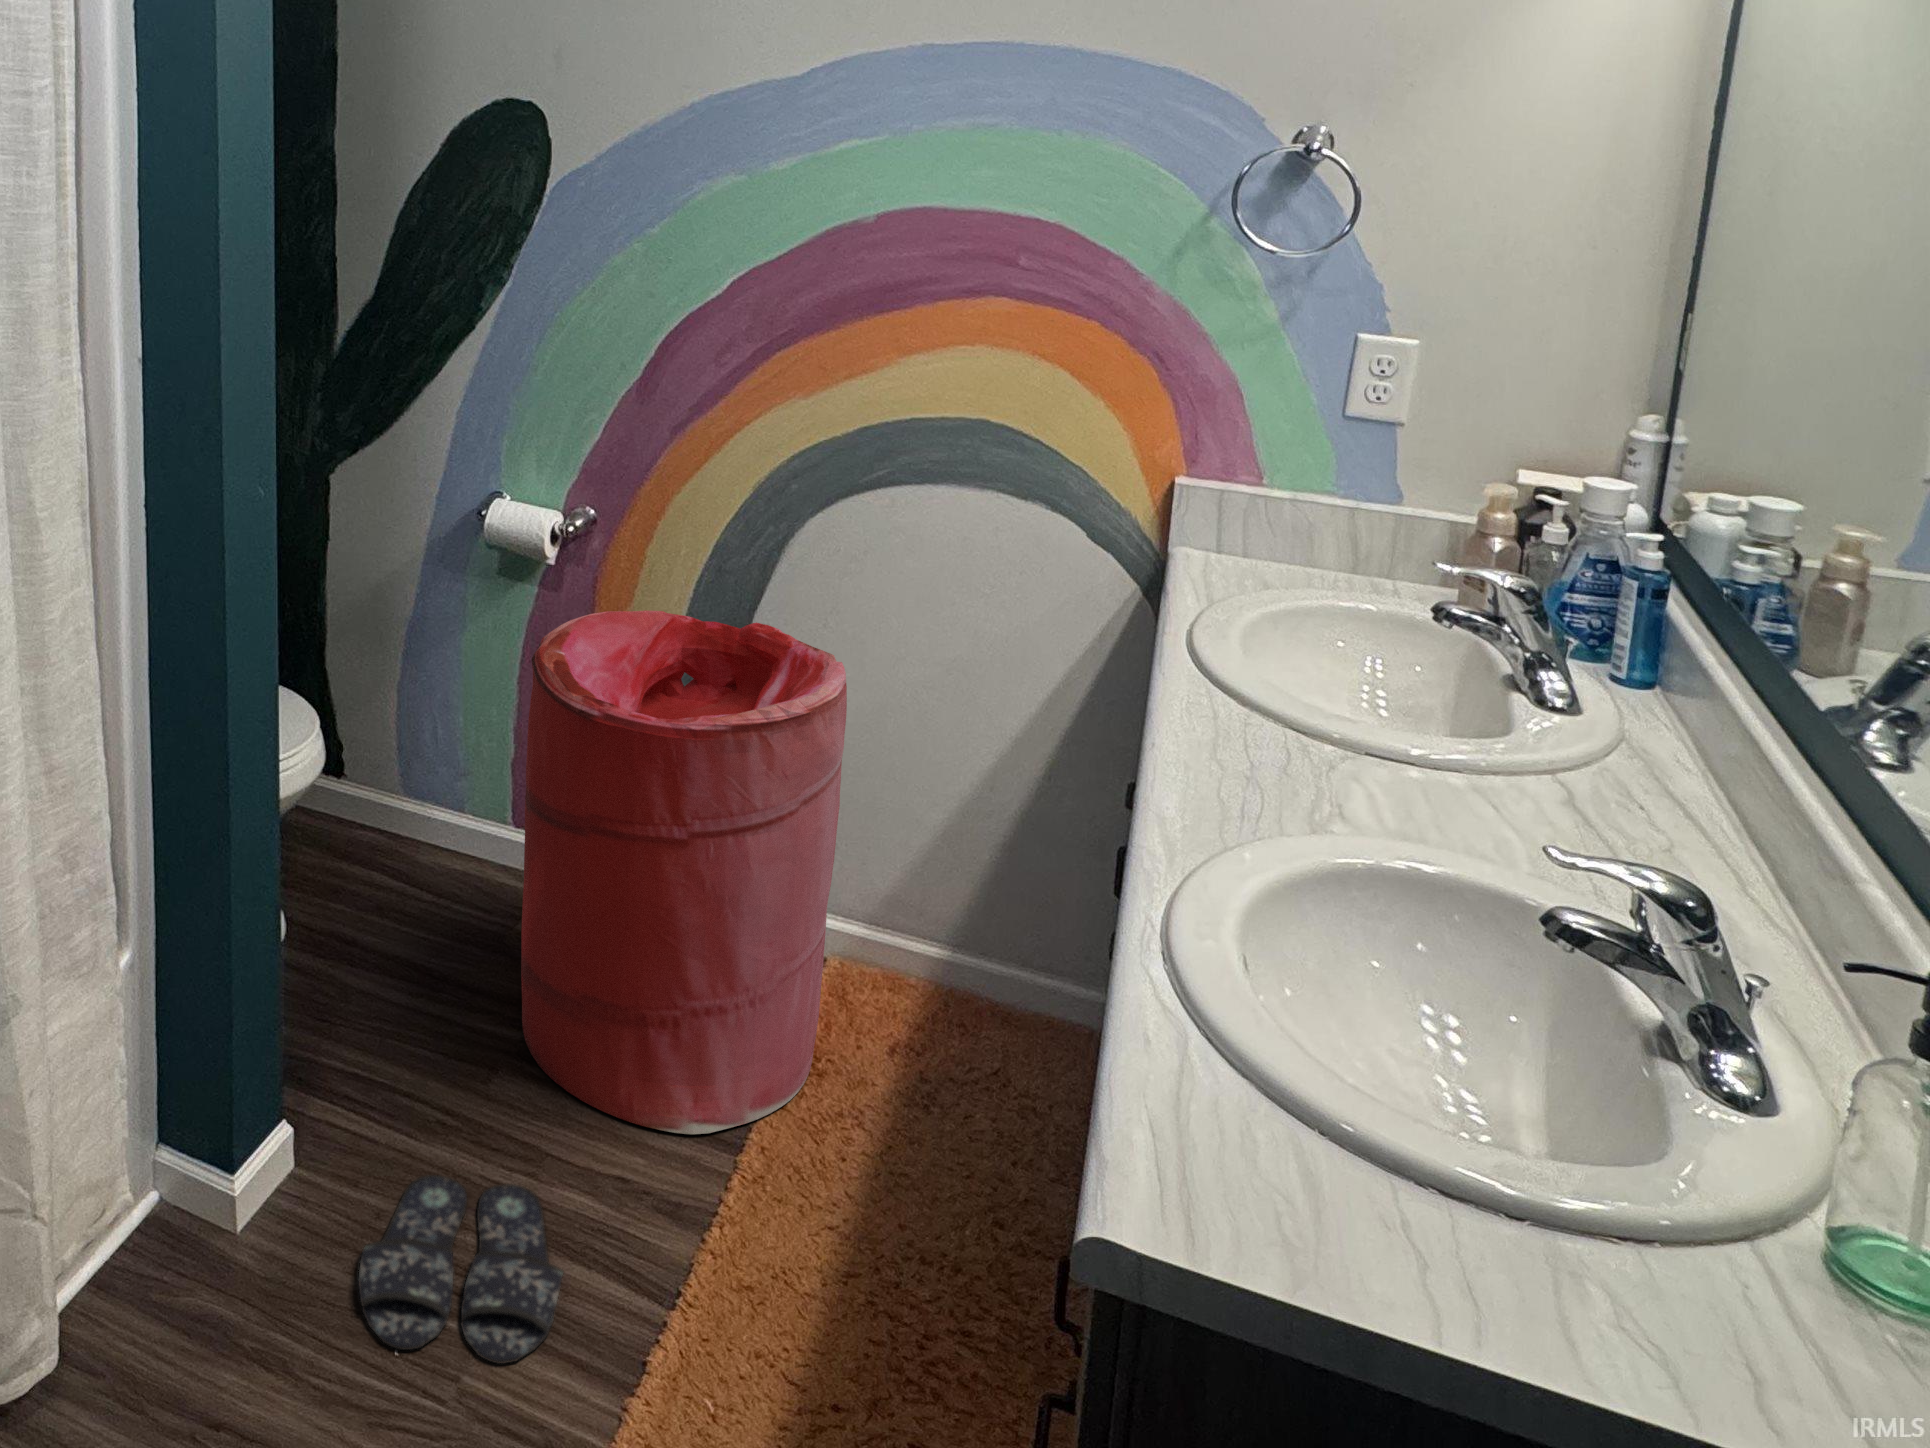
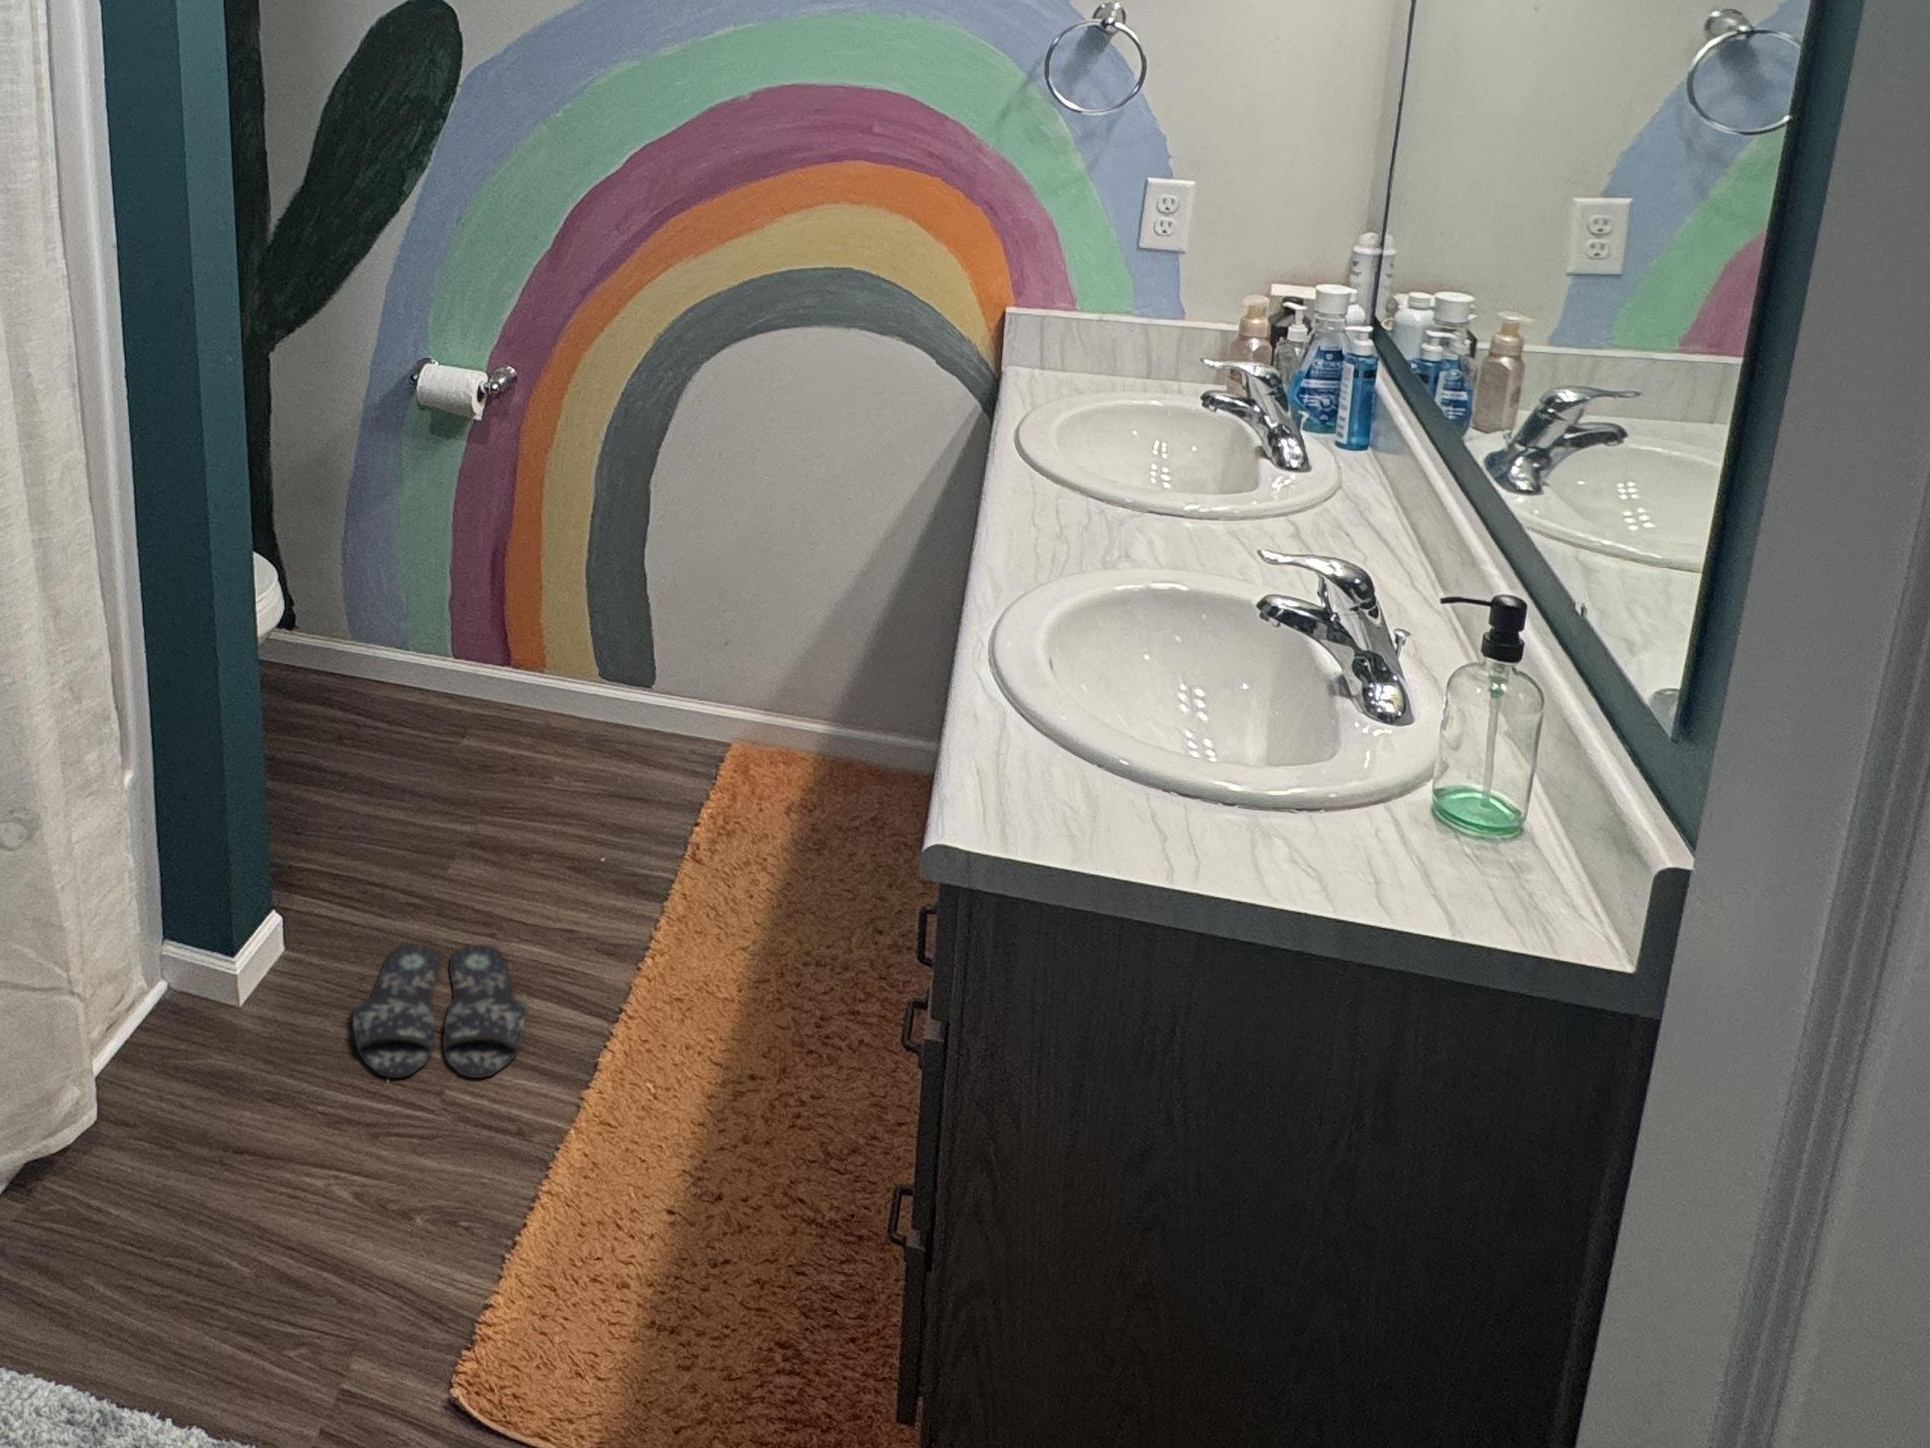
laundry hamper: present [521,611,847,1134] -> none [469,454,743,890]

